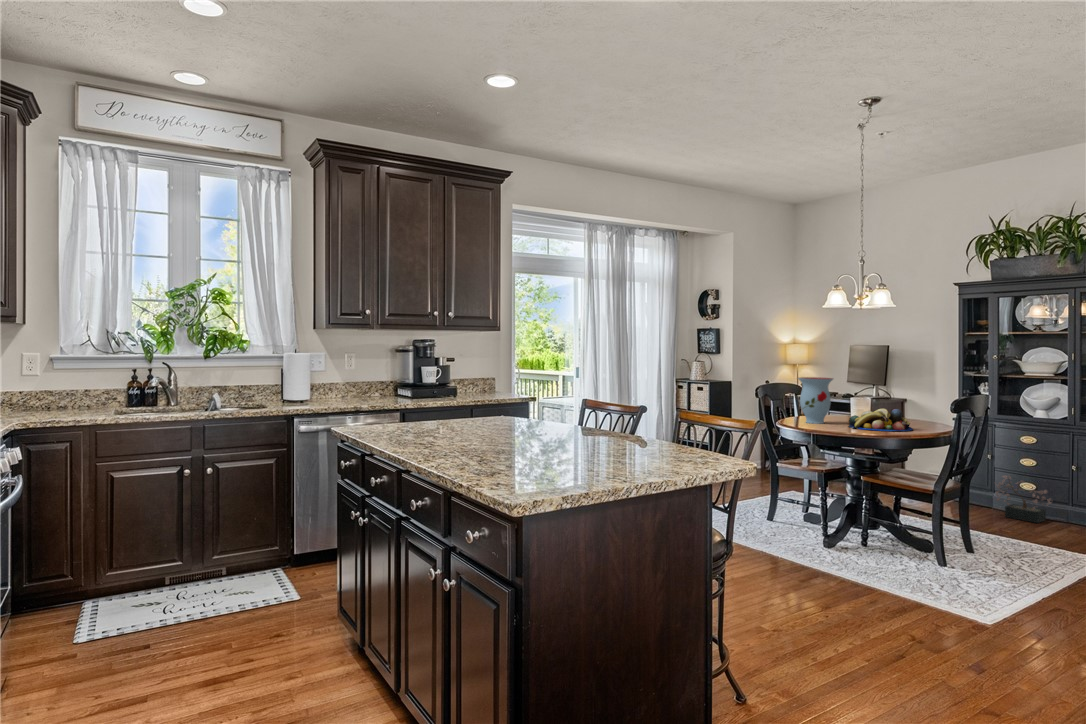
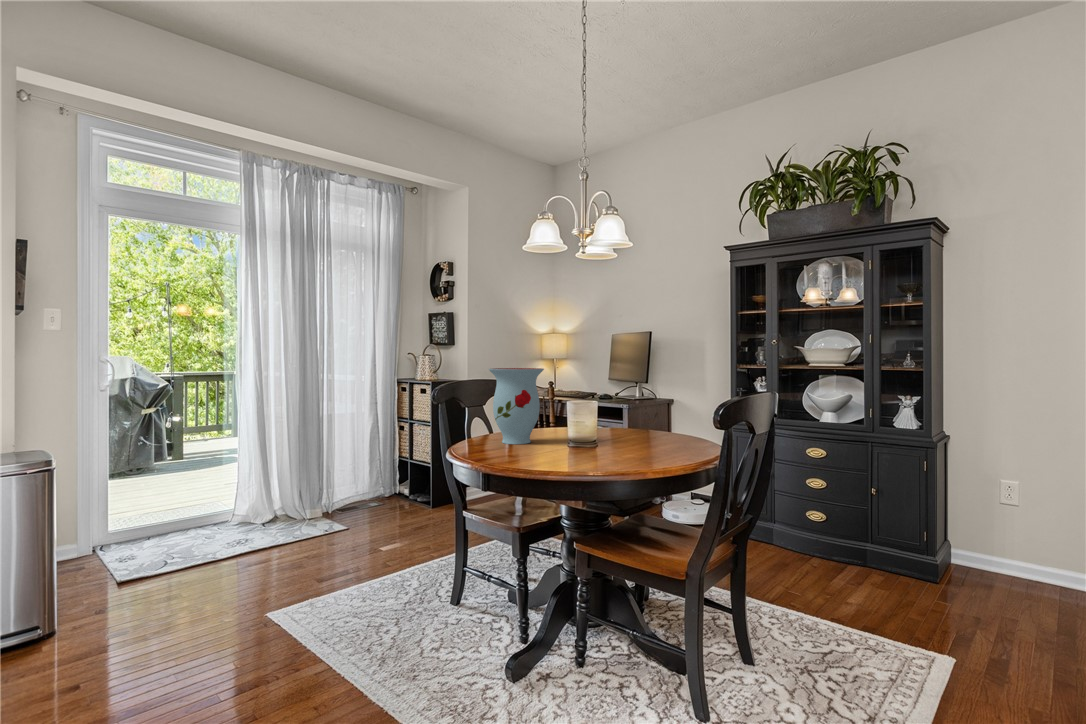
fruit bowl: present [848,408,913,431] -> none [556,417,656,460]
decorative plant: present [996,475,1051,523] -> none [775,501,848,571]

